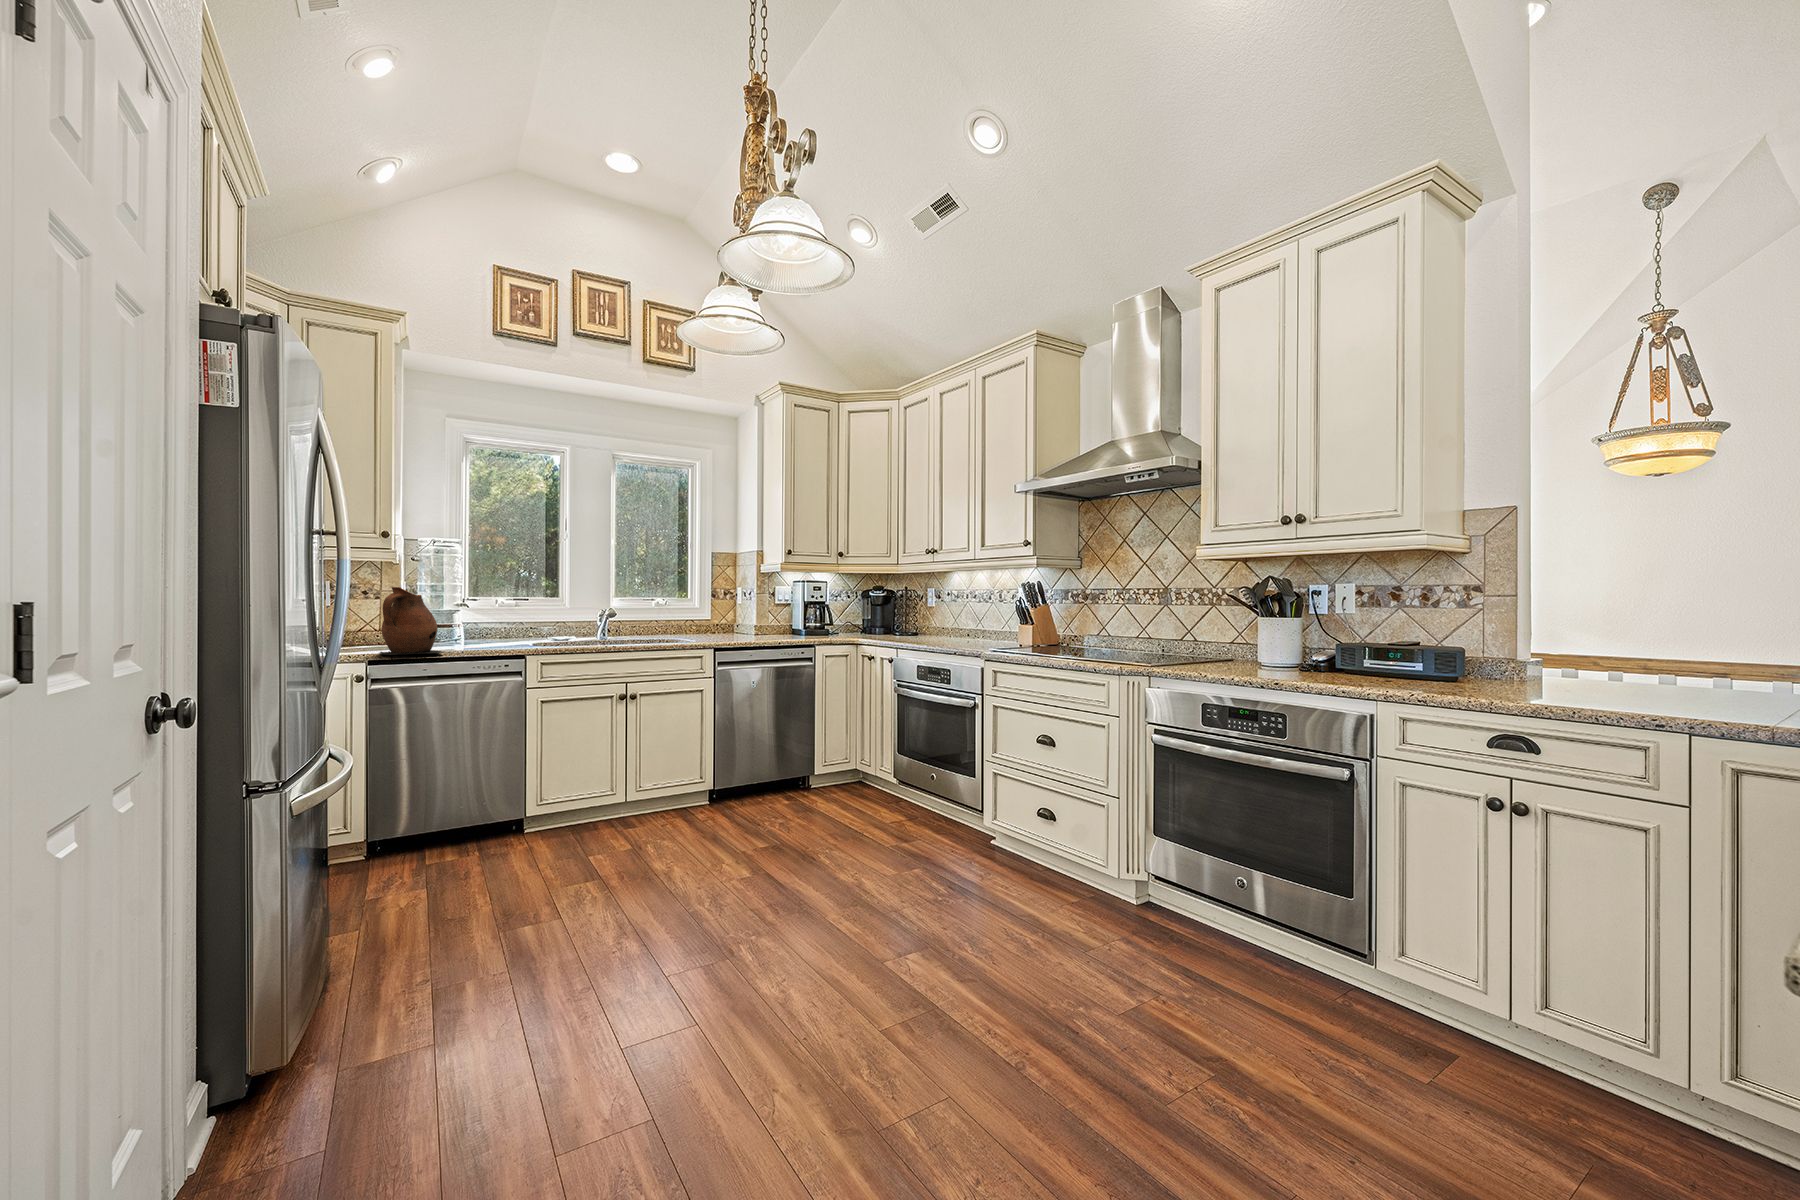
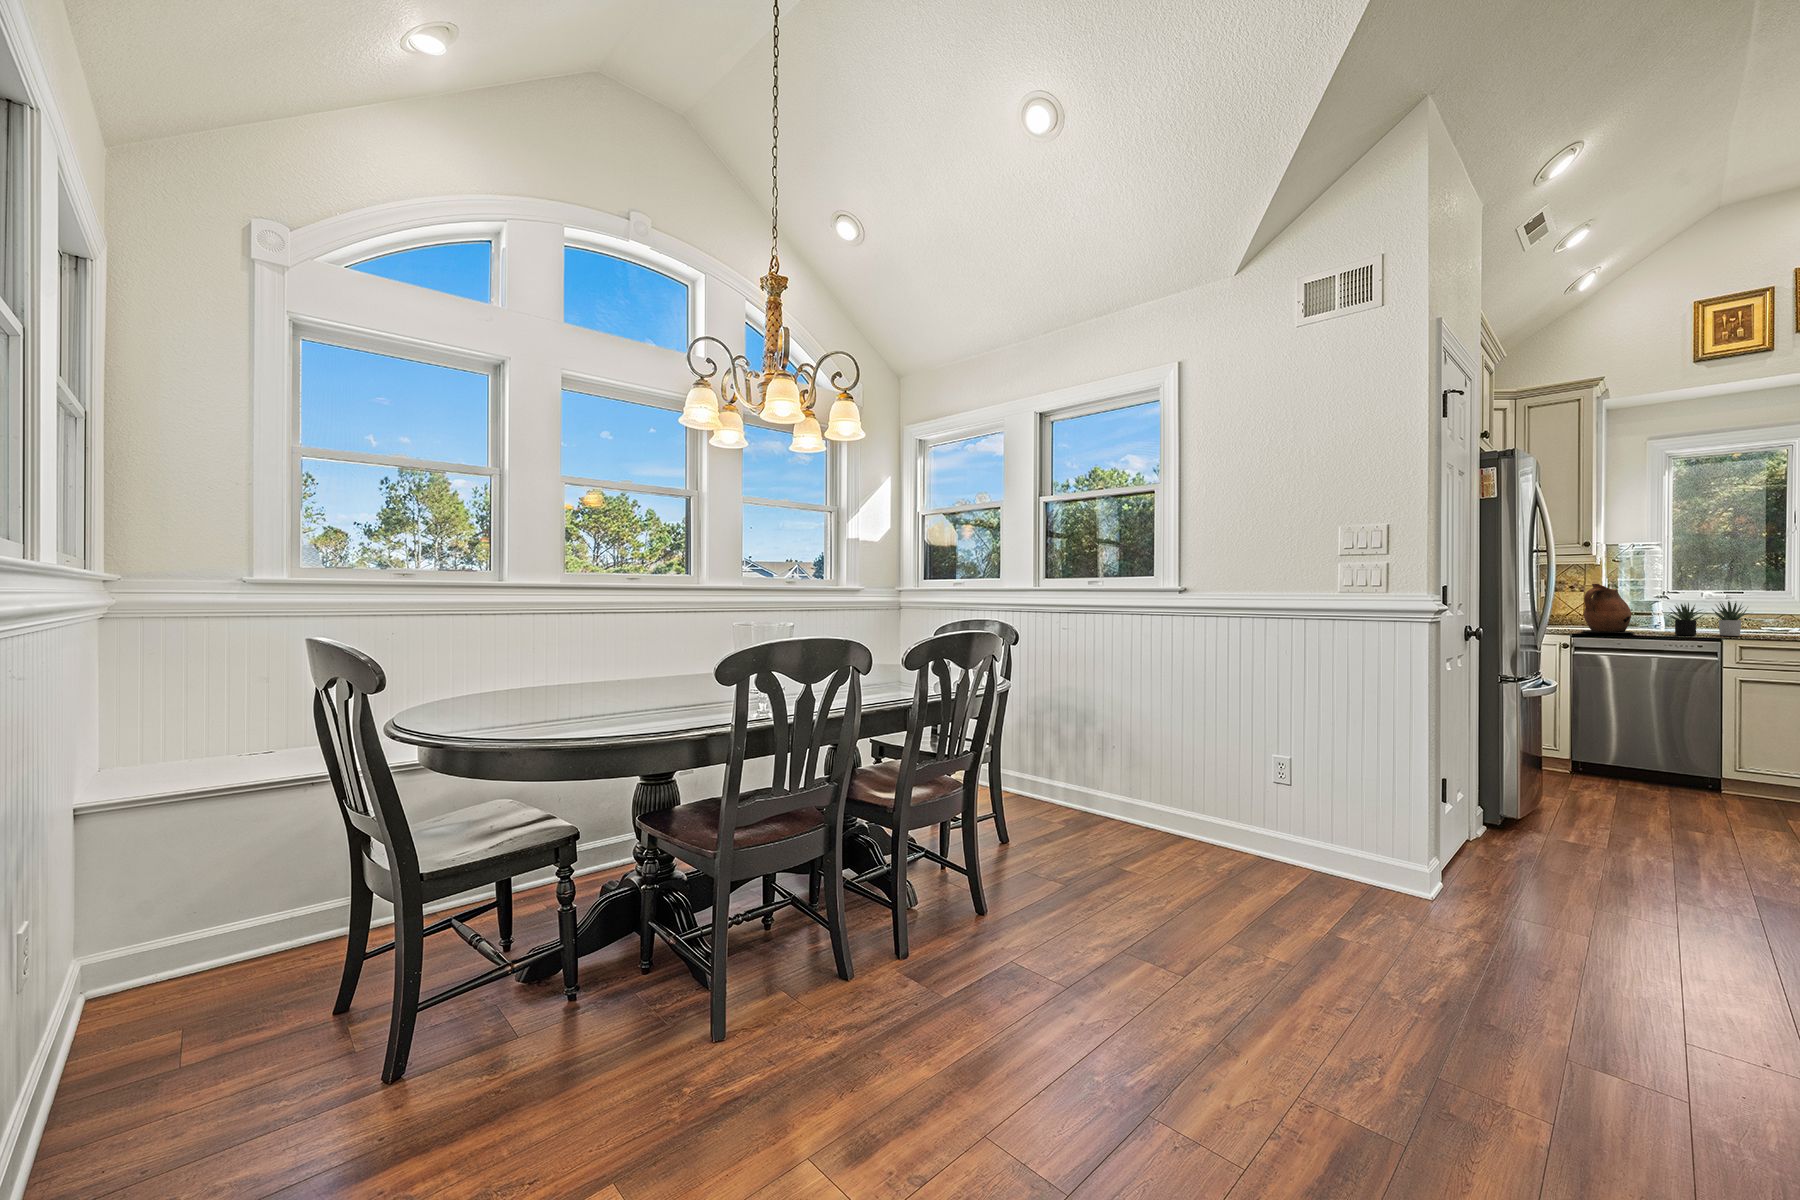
succulent plant: none [471,607,552,652] -> present [1667,601,1749,636]

